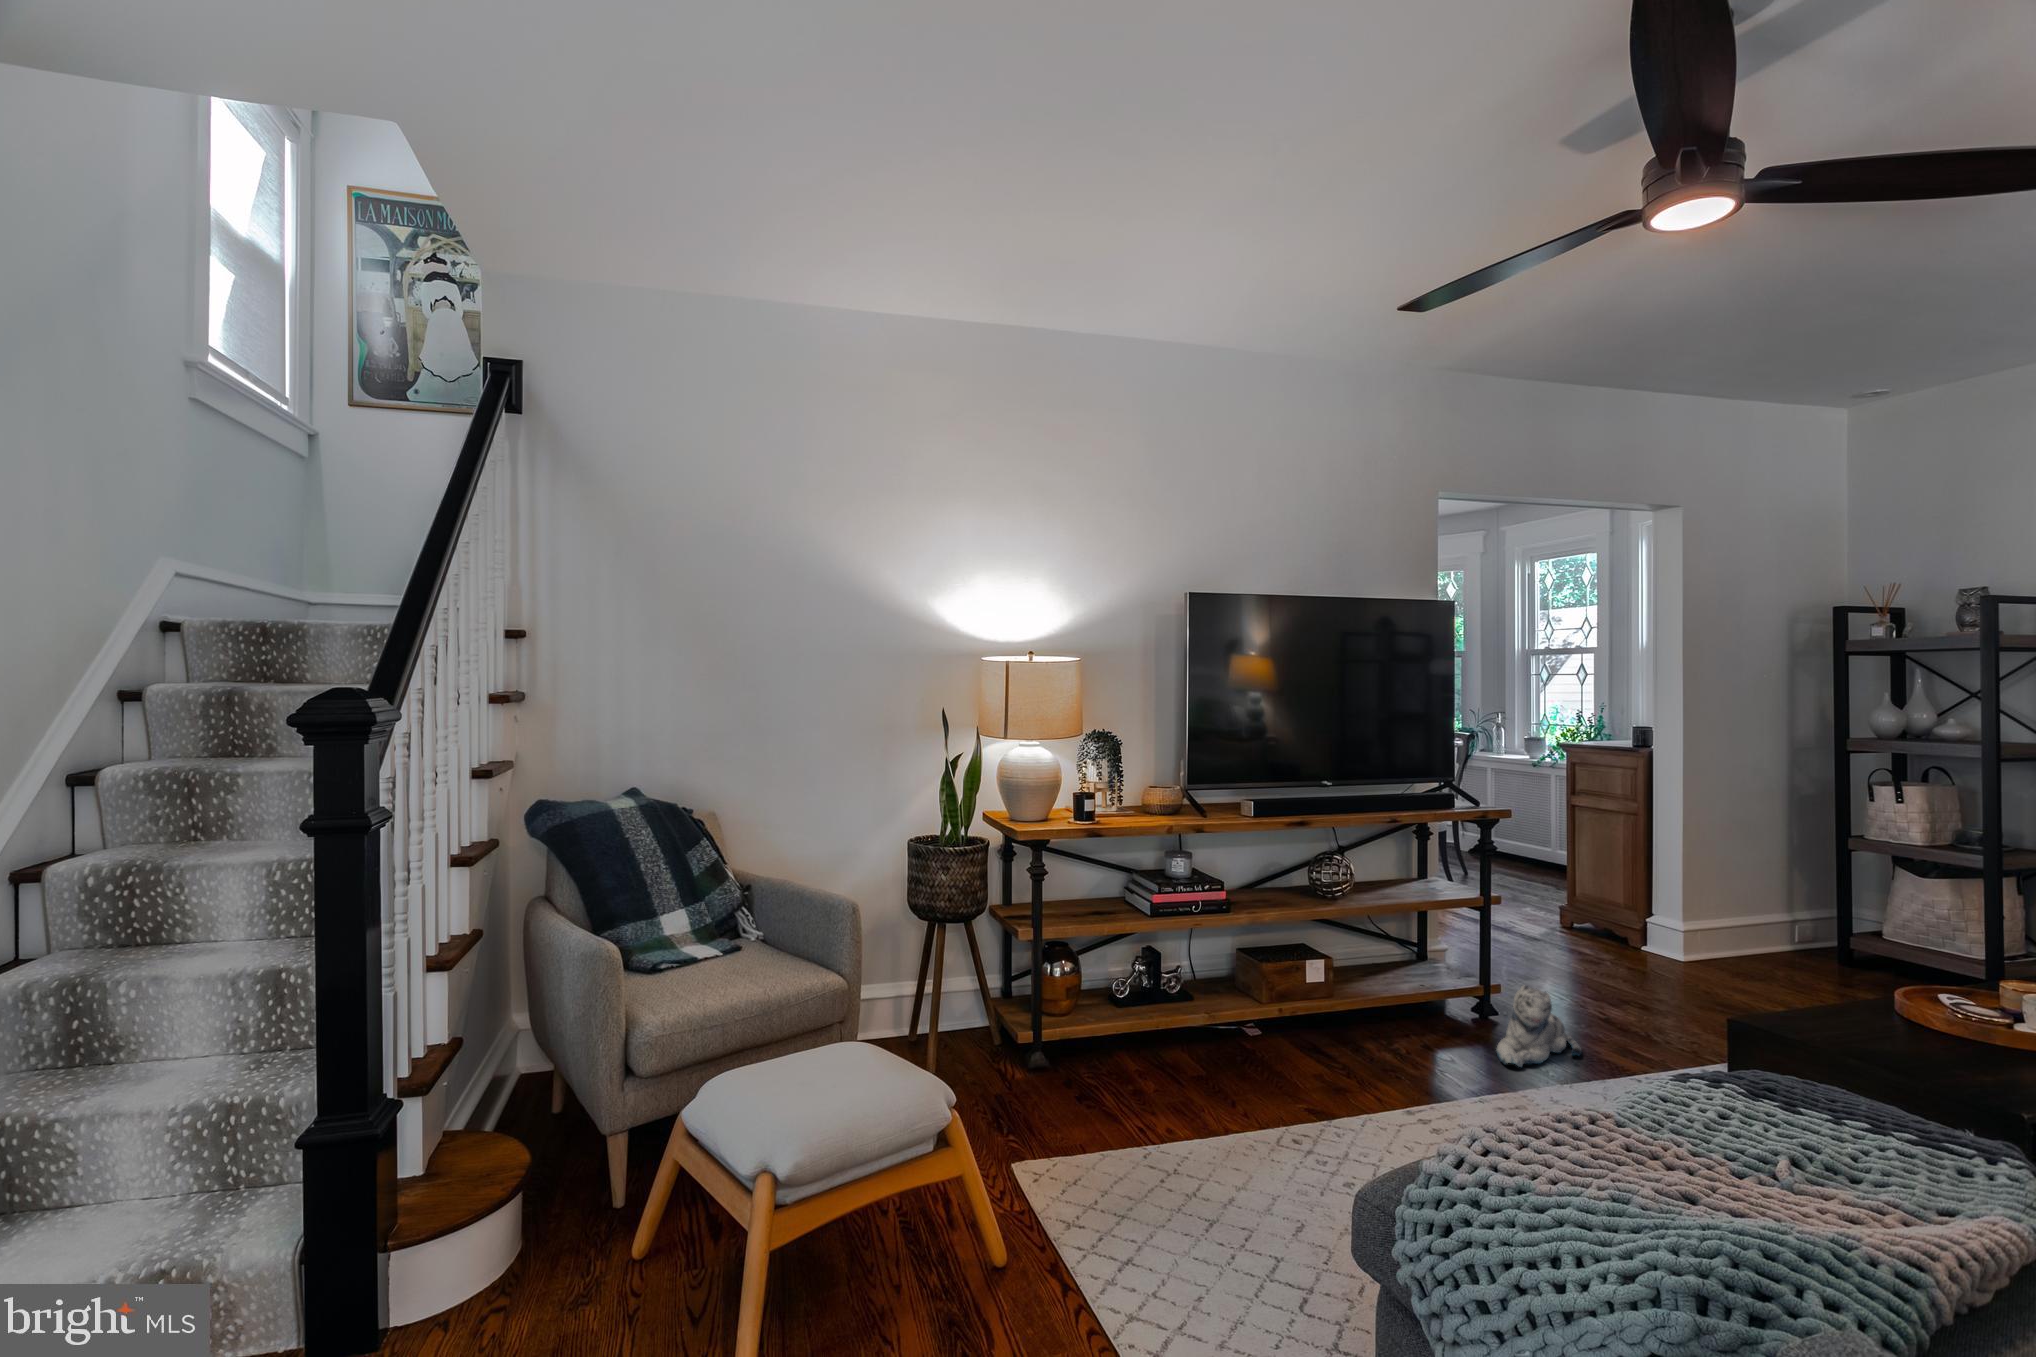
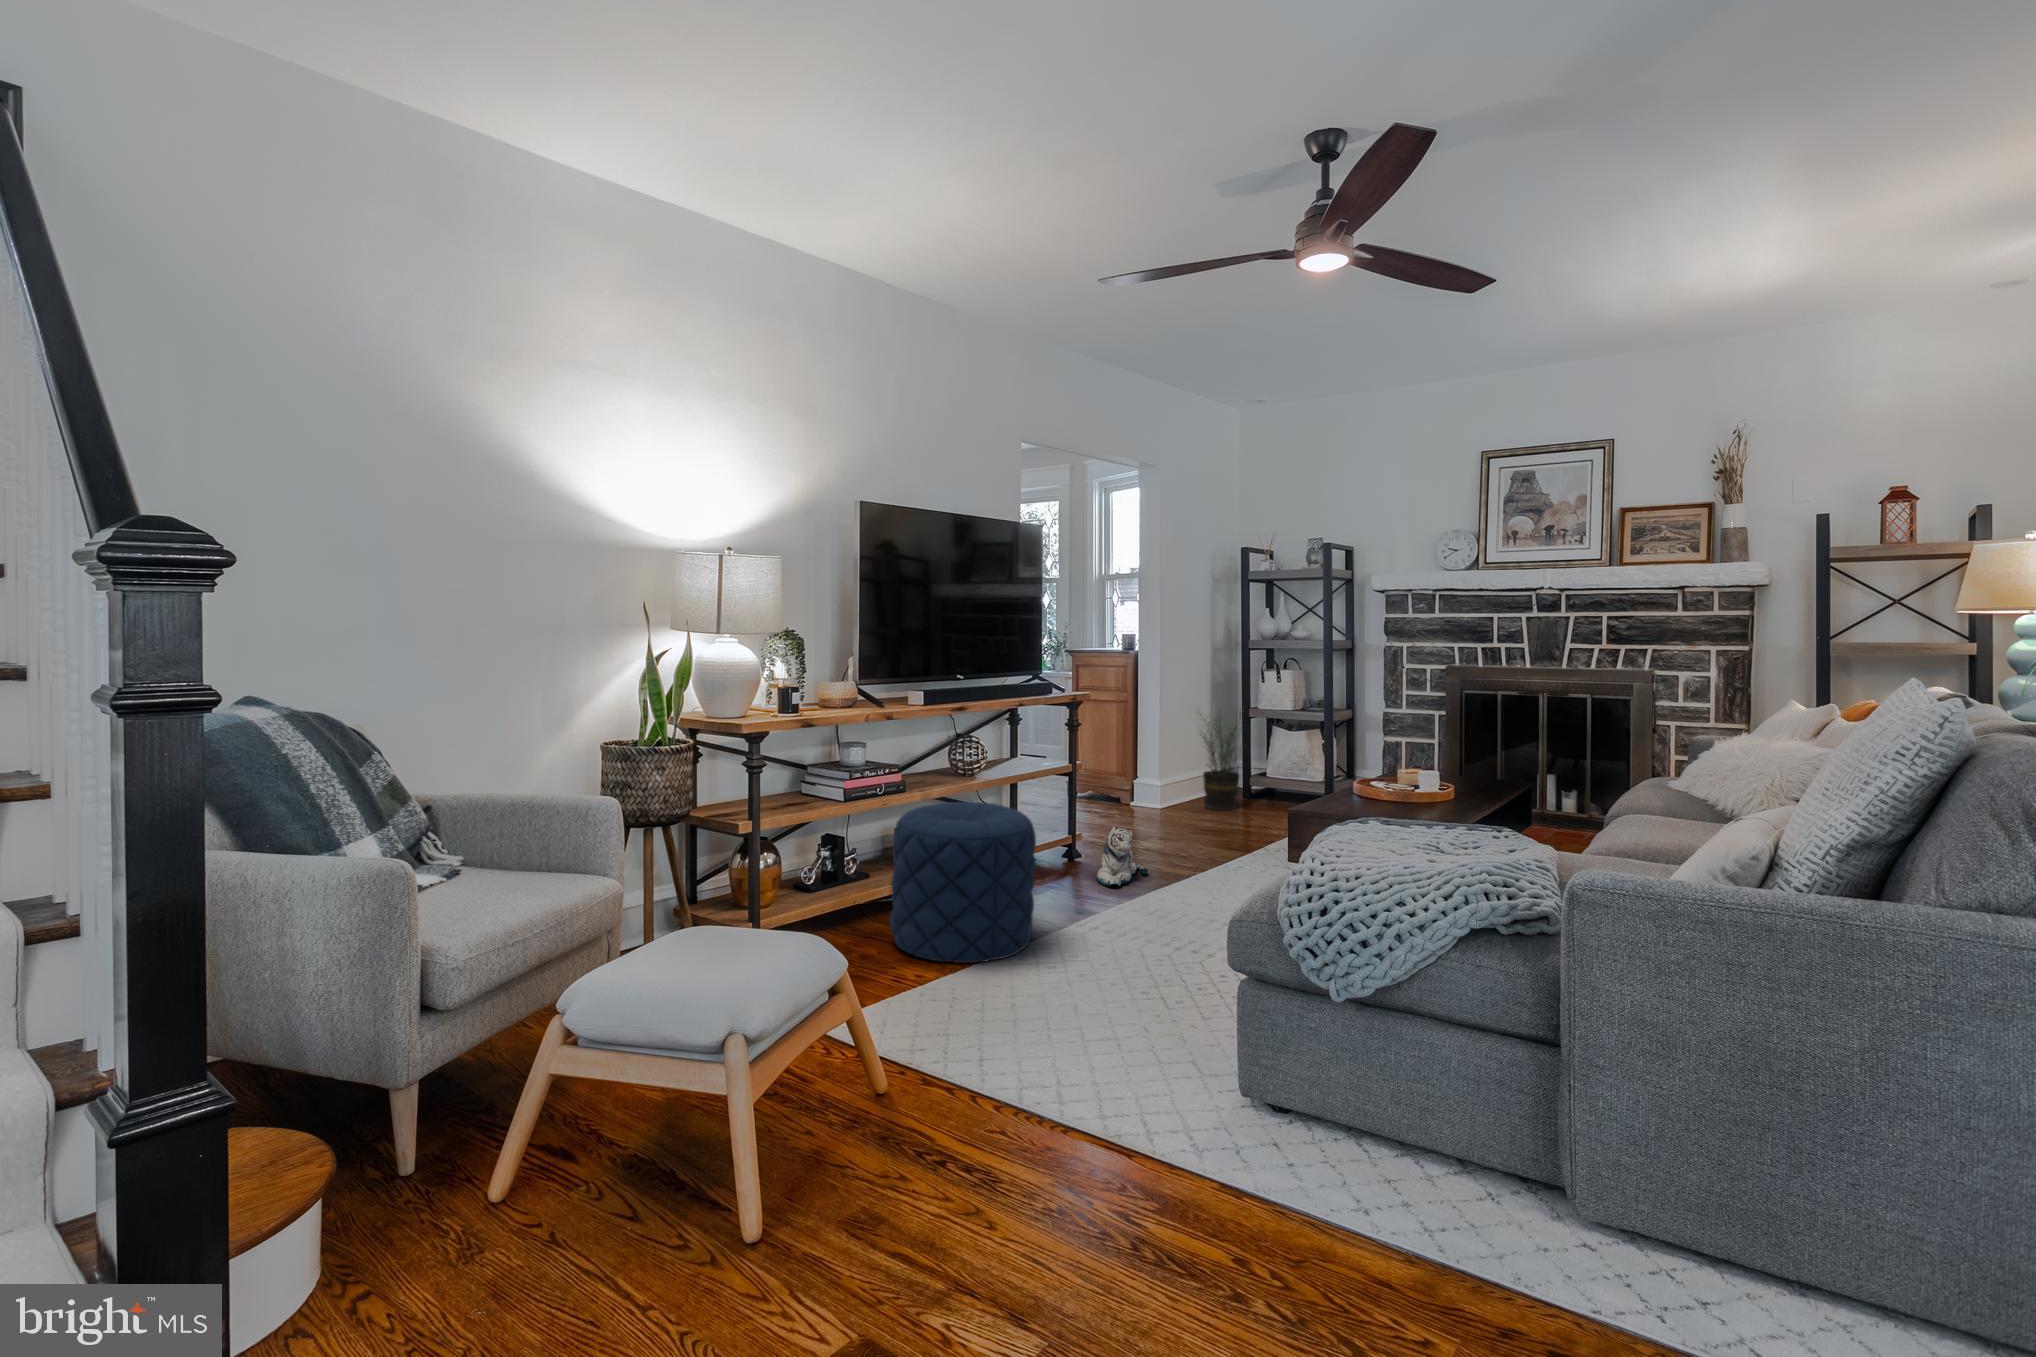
potted plant: none [1740,825,1845,978] -> present [1201,710,1242,811]
pouf: none [1159,931,1336,1138] -> present [890,802,1036,963]

